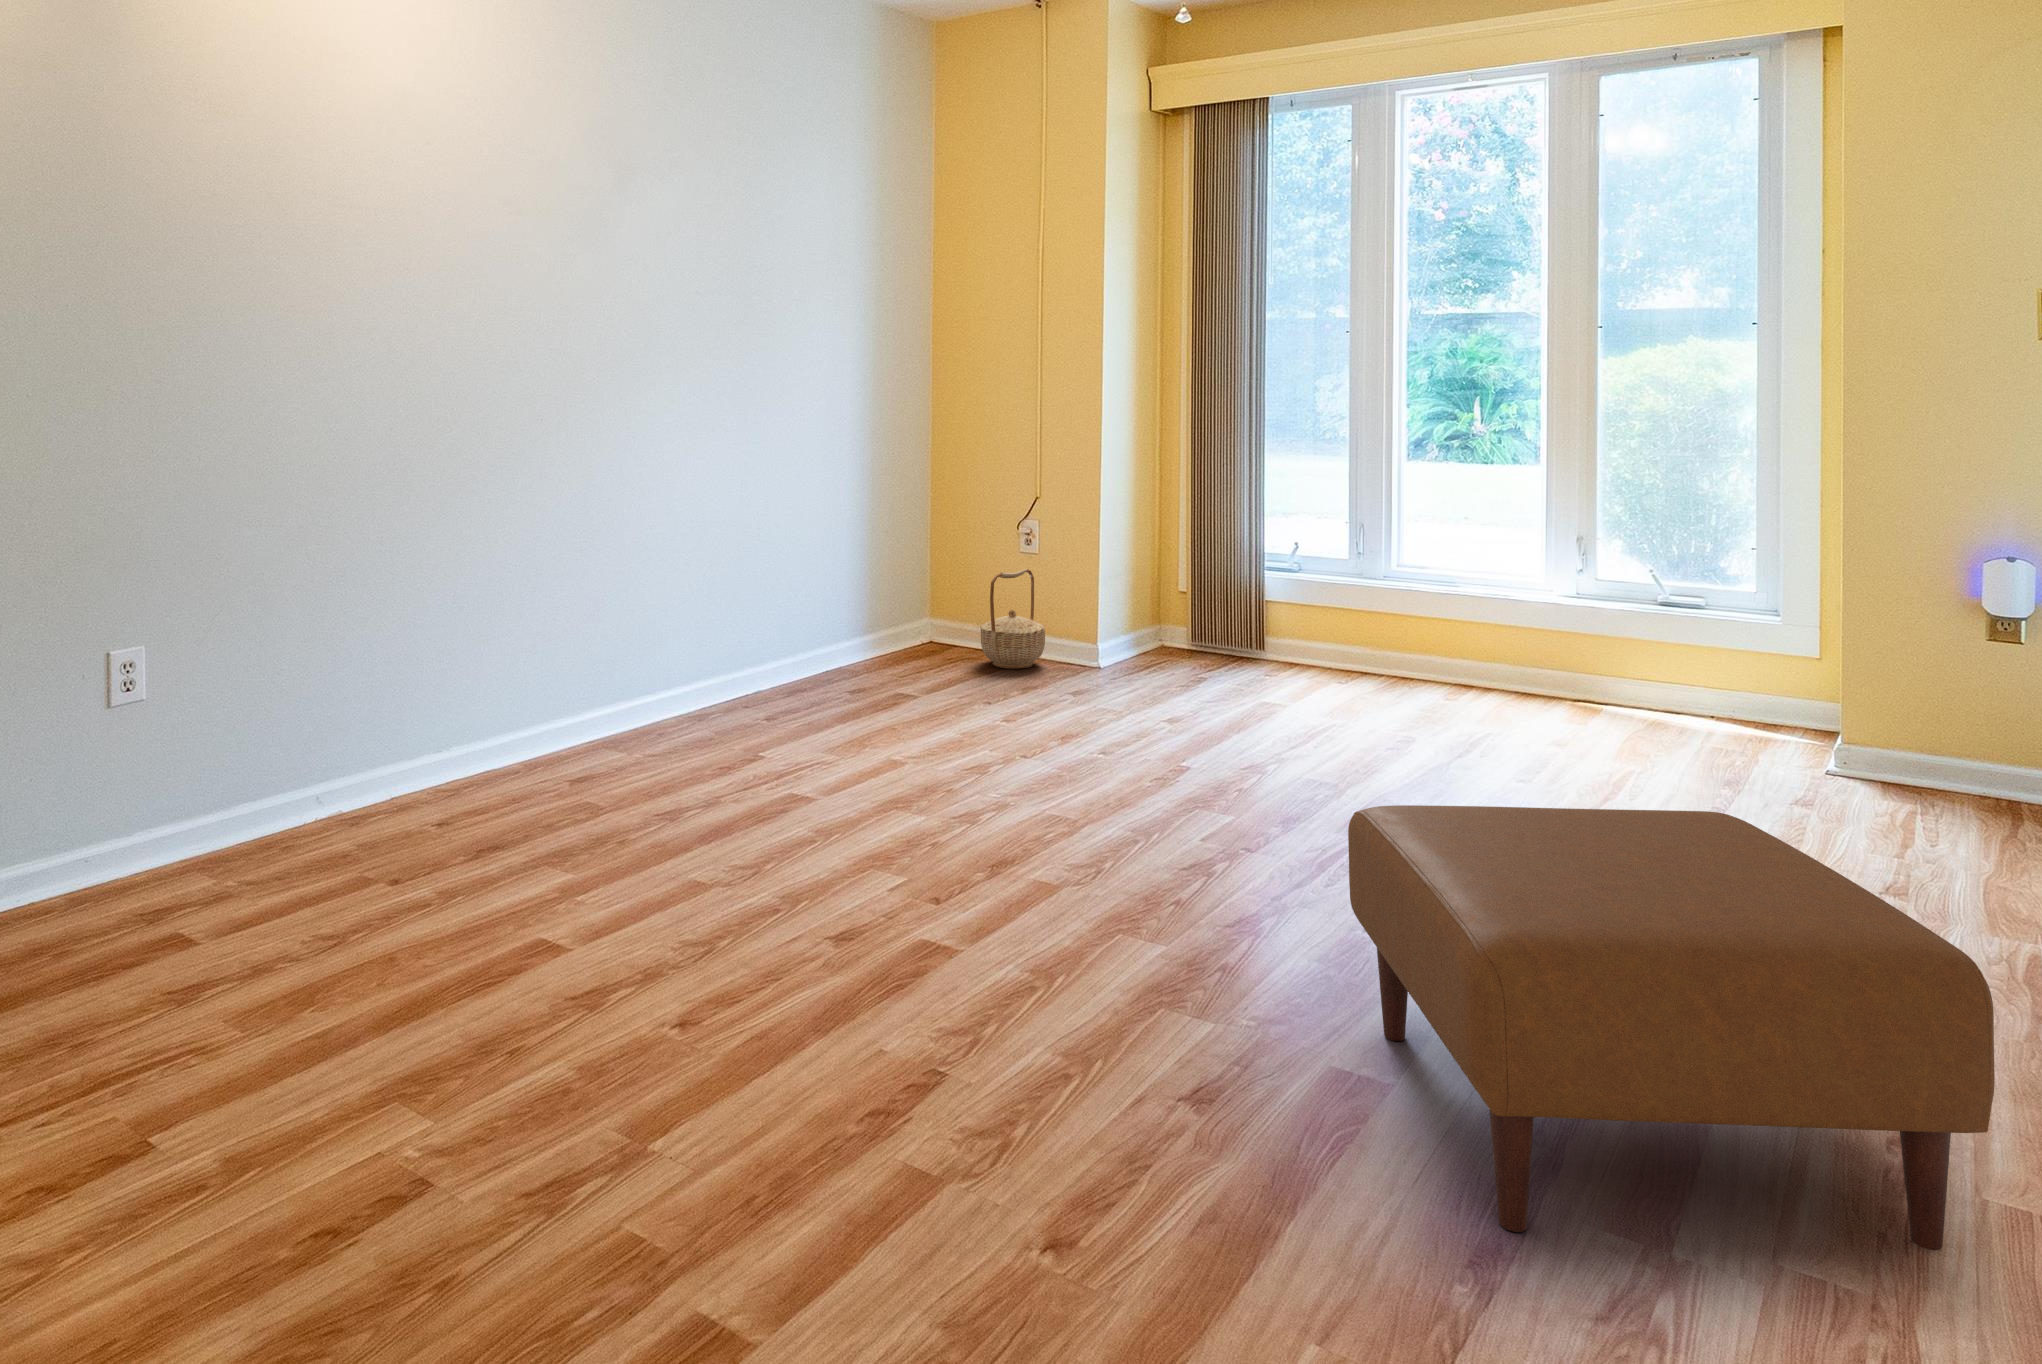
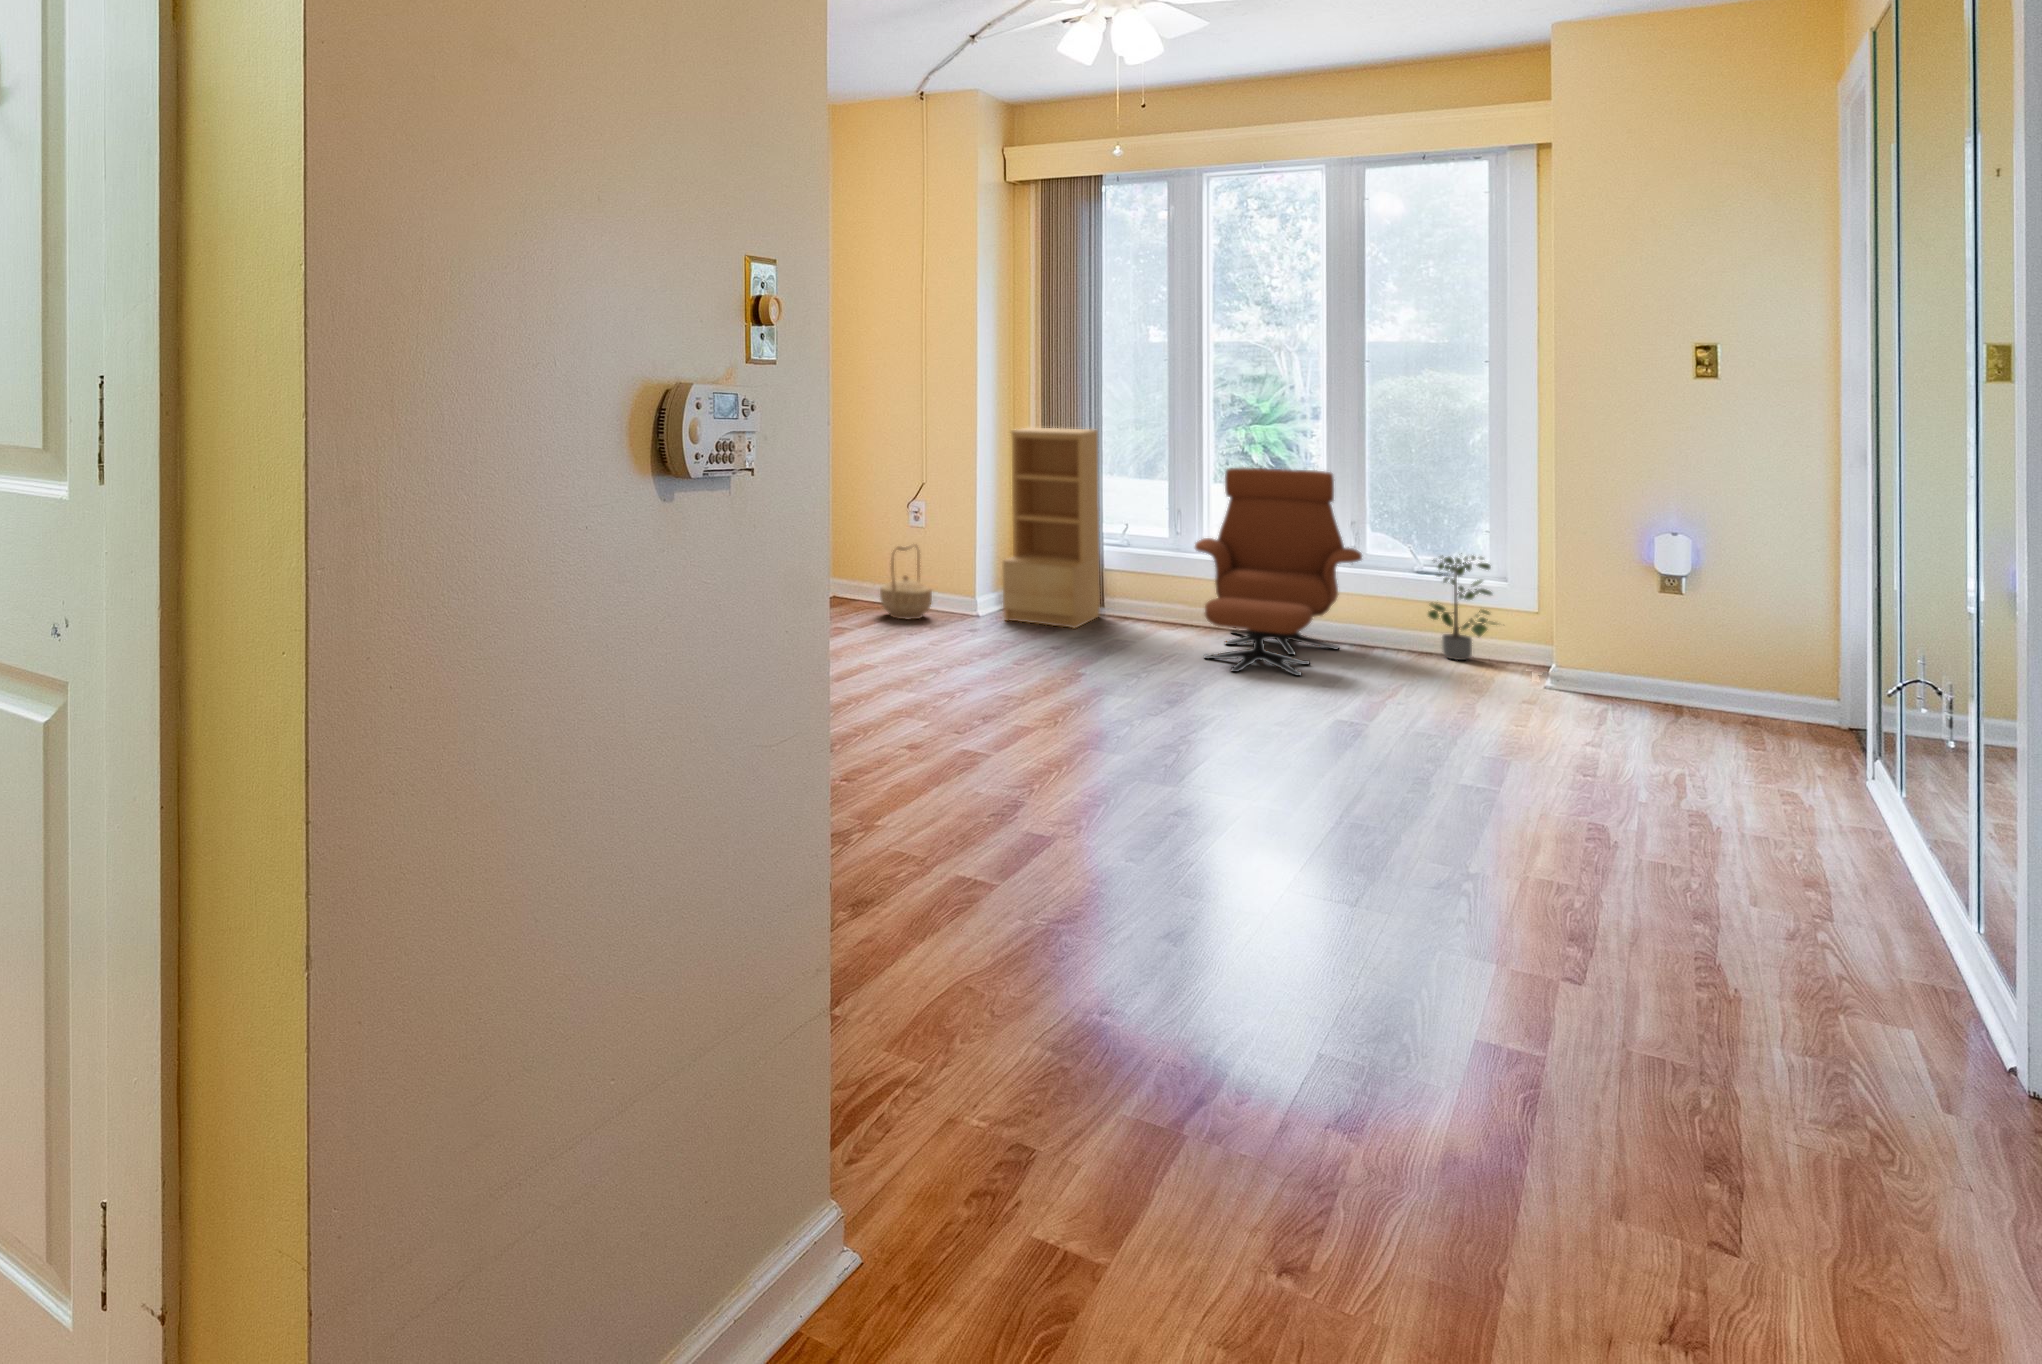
bookshelf: none [1133,420,1260,682] -> present [1003,428,1100,629]
lounge chair: none [1374,470,1587,755] -> present [1195,467,1362,676]
potted plant: none [1672,583,1776,728] -> present [1428,555,1496,660]
ottoman: present [1348,805,1995,1250] -> none [1234,679,1610,895]

